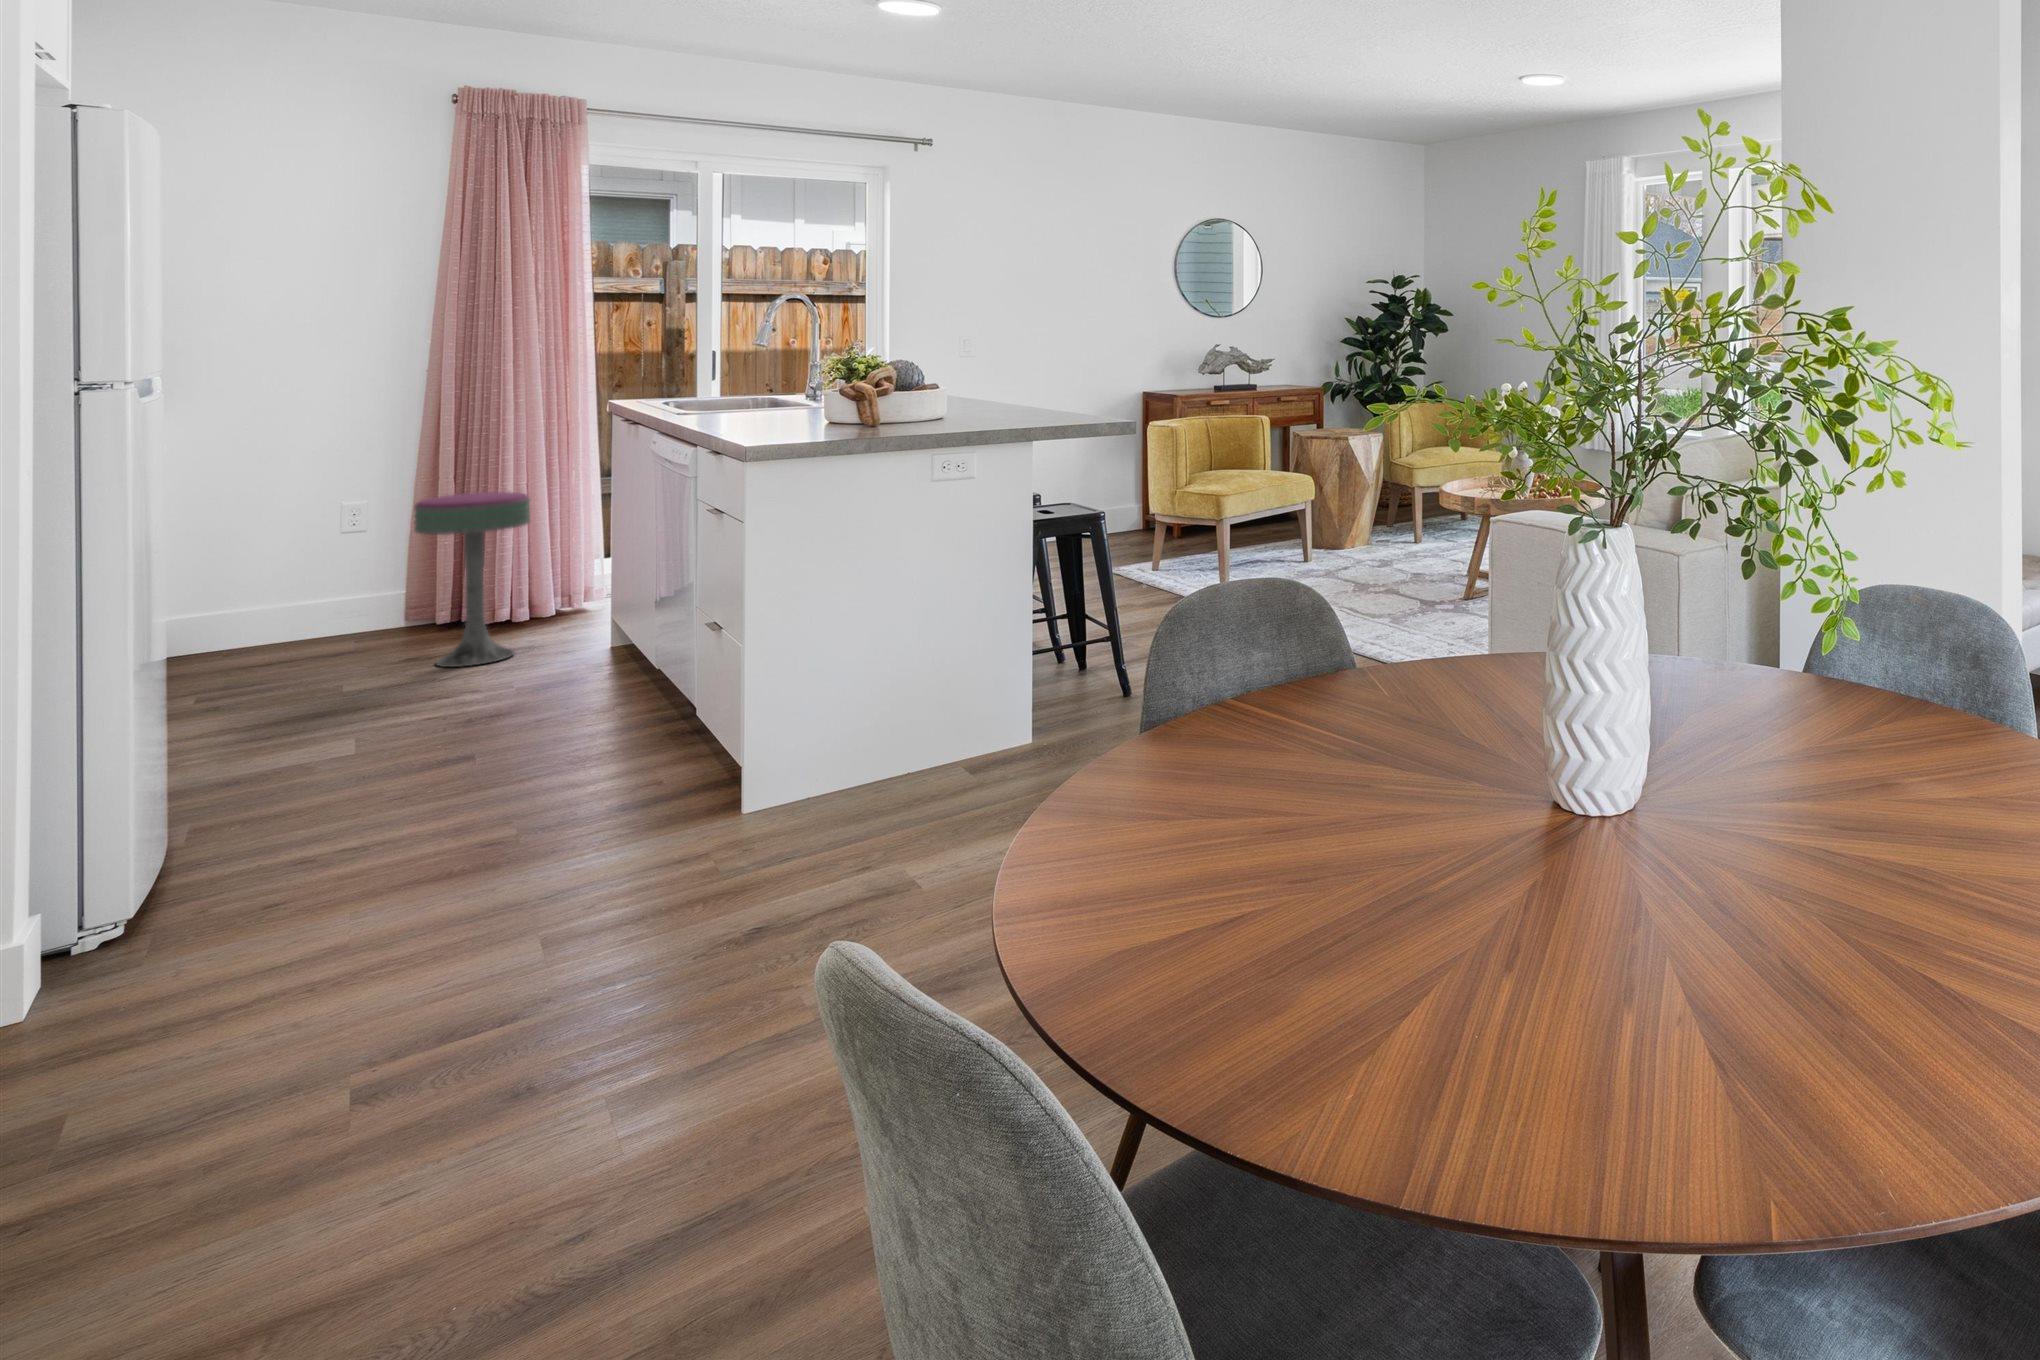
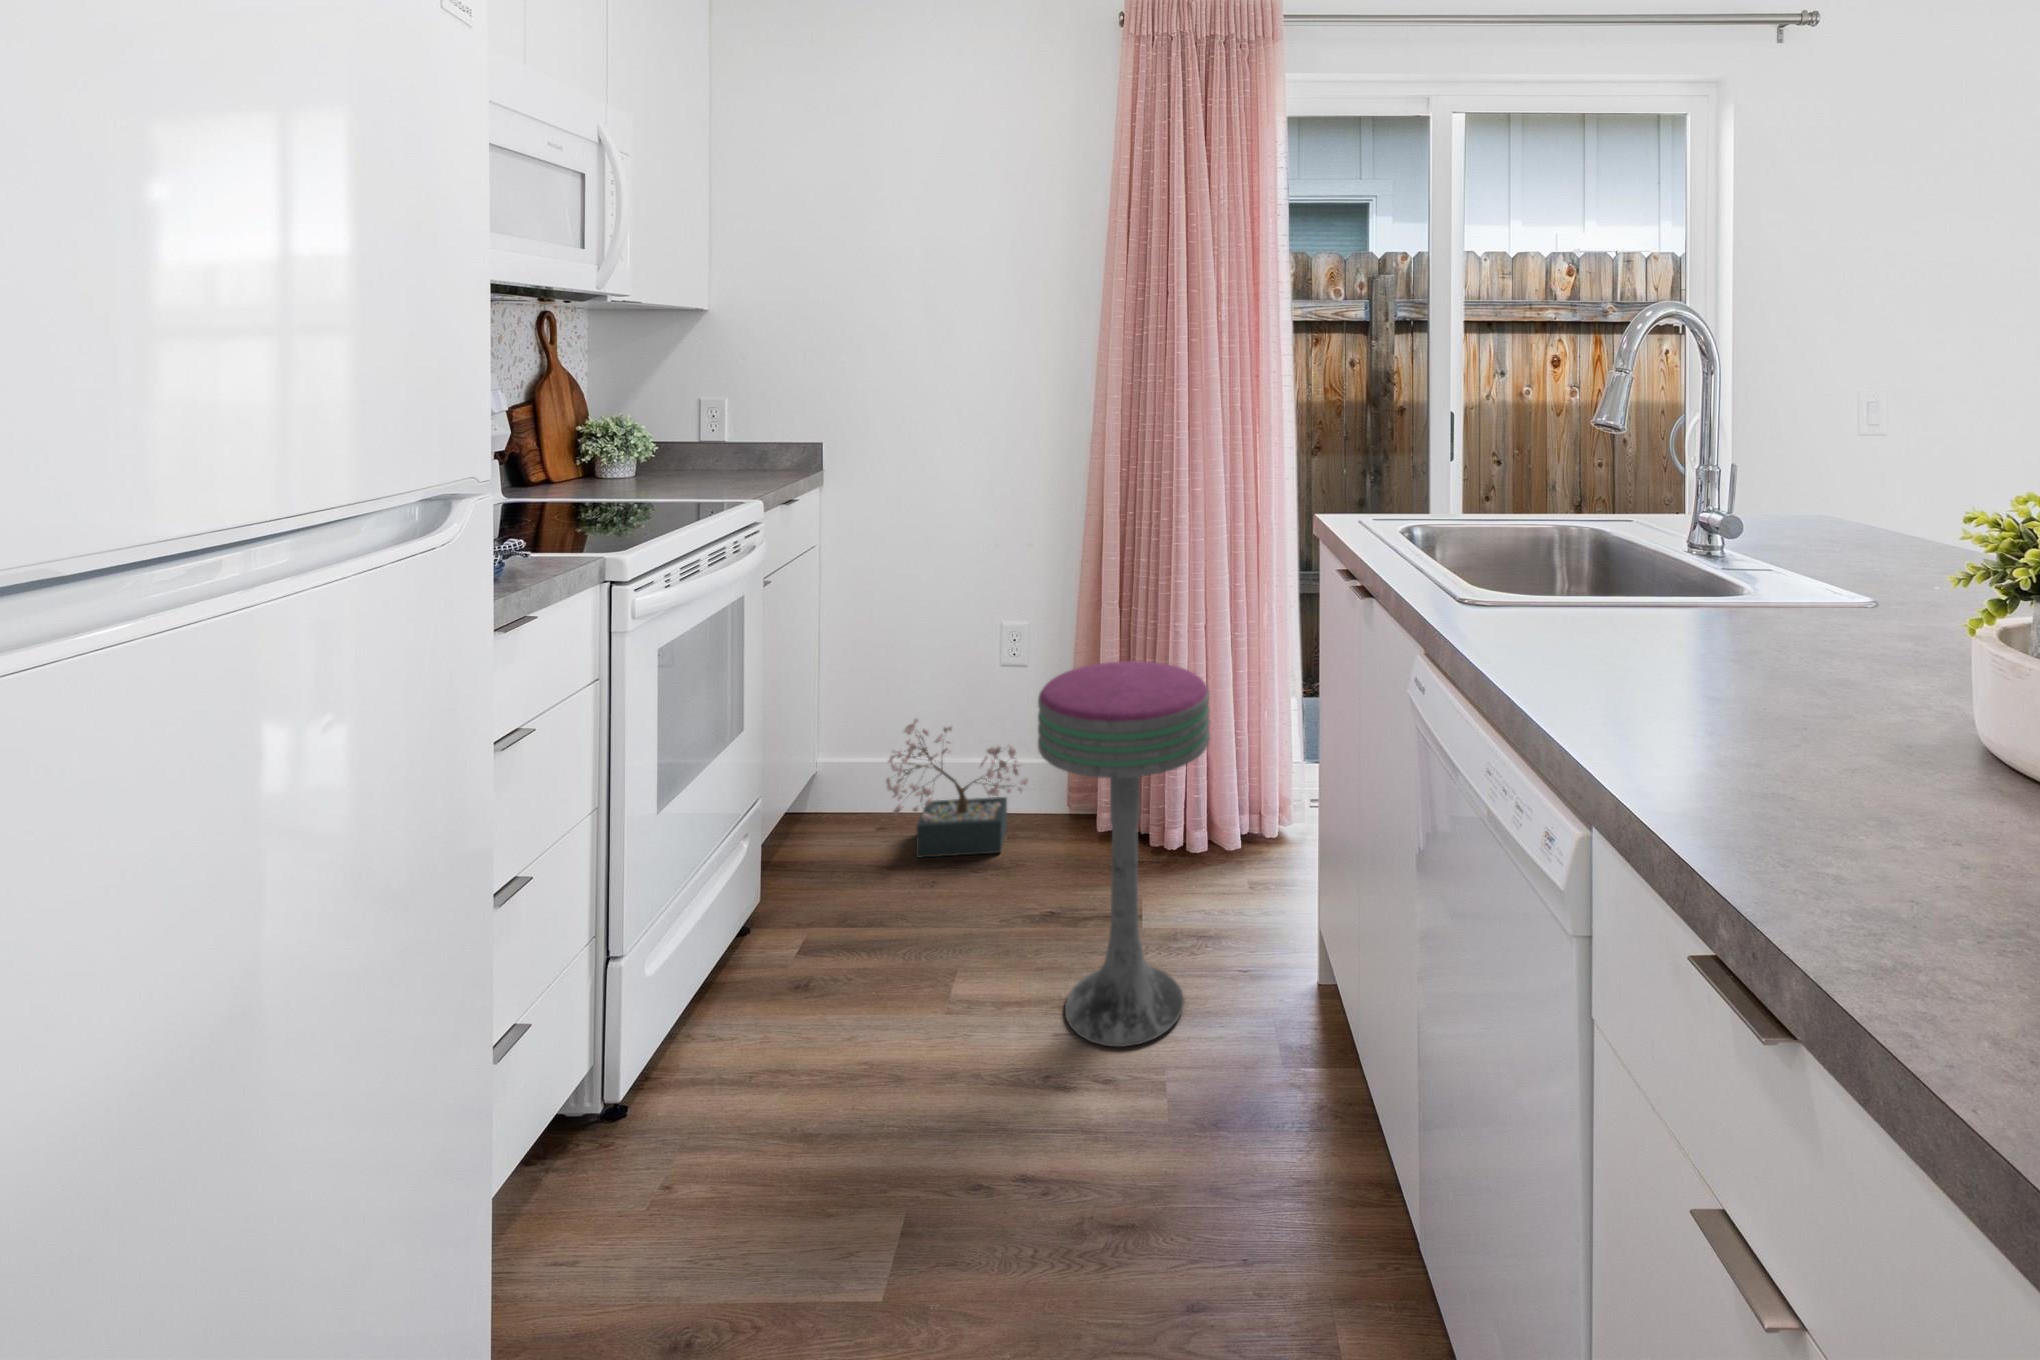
decorative plant: none [246,571,379,652] -> present [886,719,1028,858]

